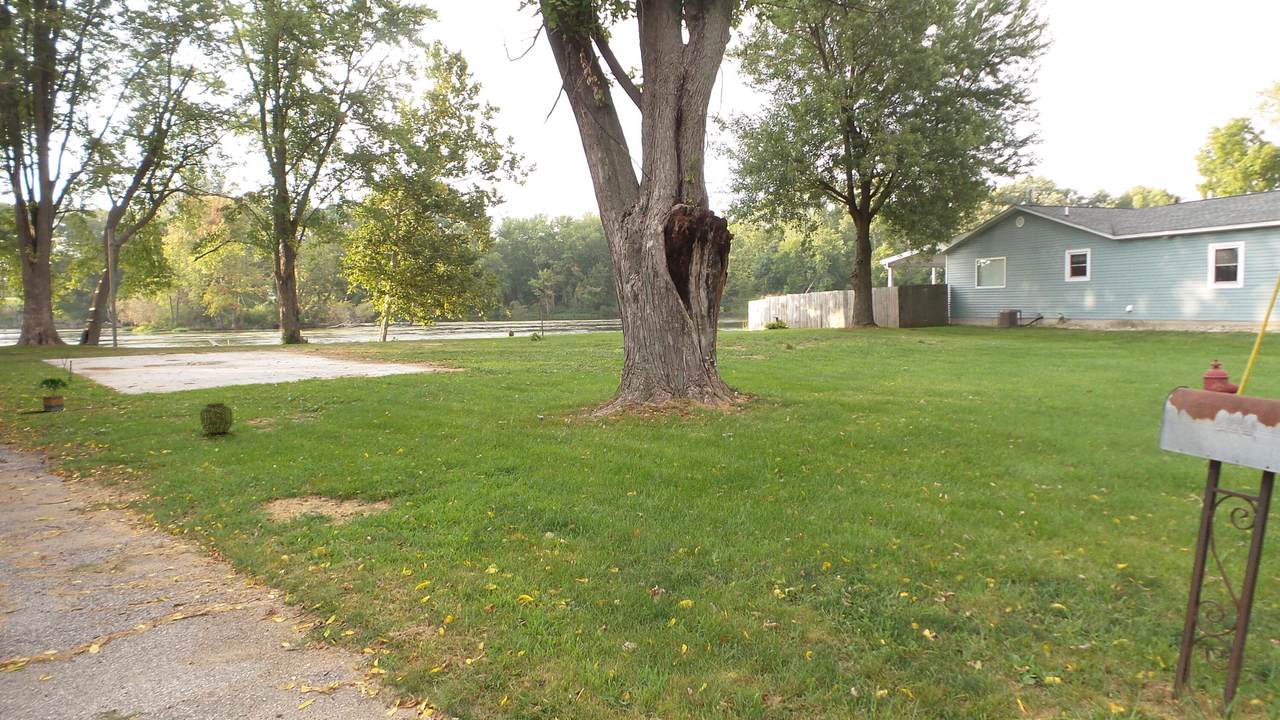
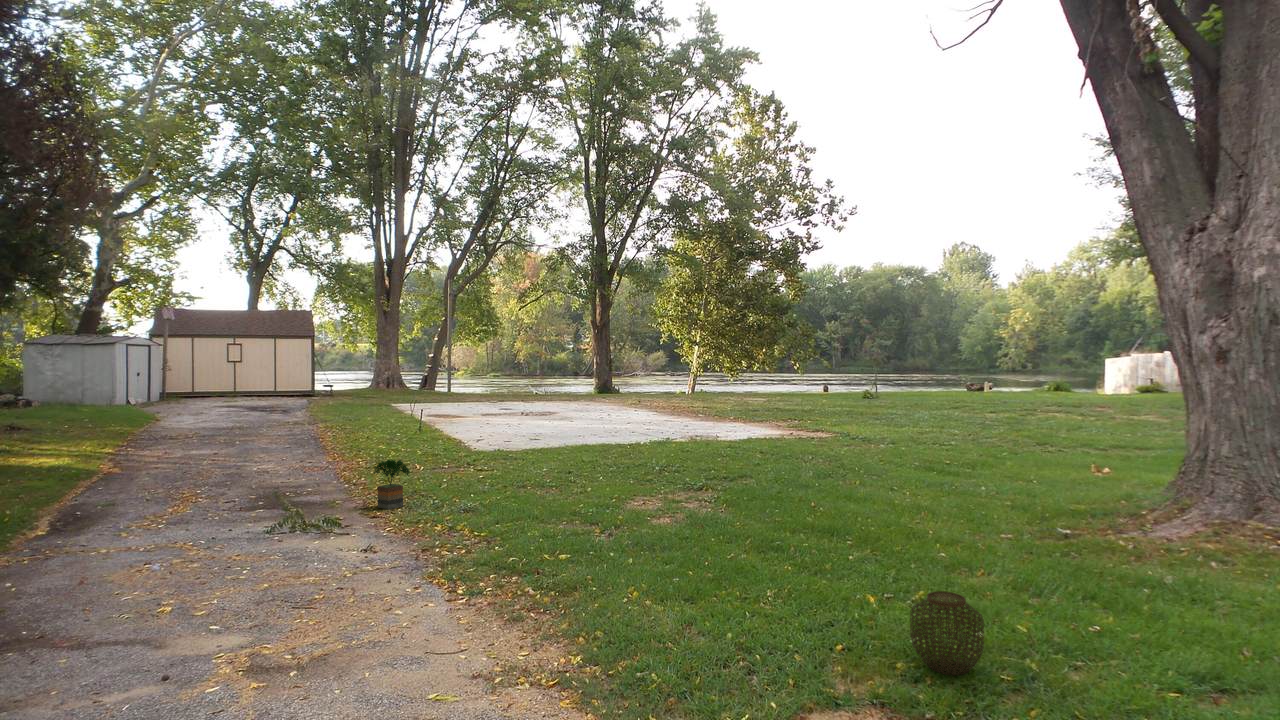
woven basket: present [200,403,232,434] -> present [910,591,984,675]

